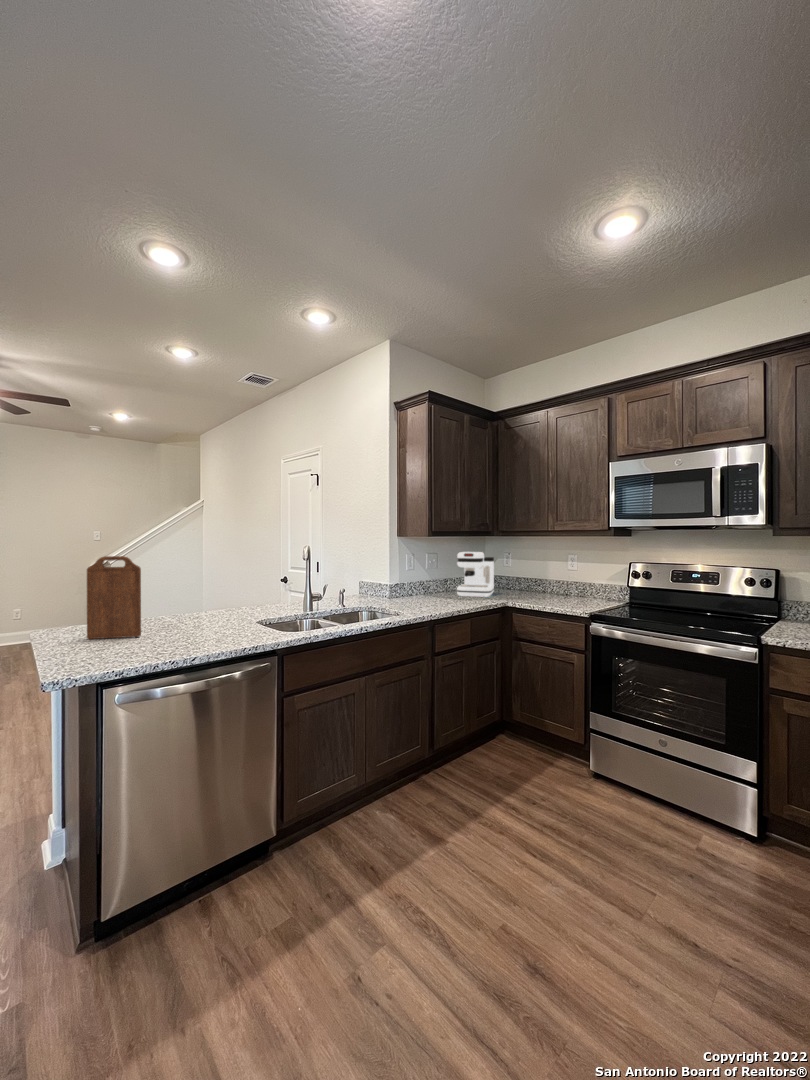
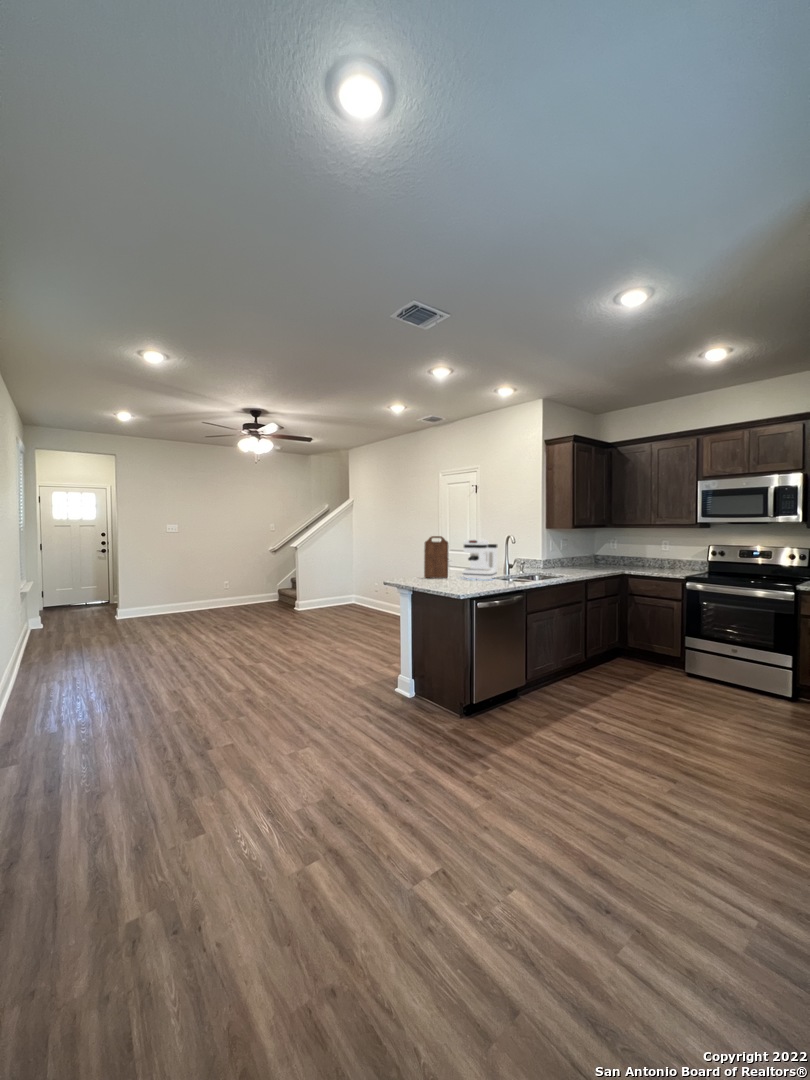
coffee maker: present [457,552,494,597] -> present [462,539,497,580]

